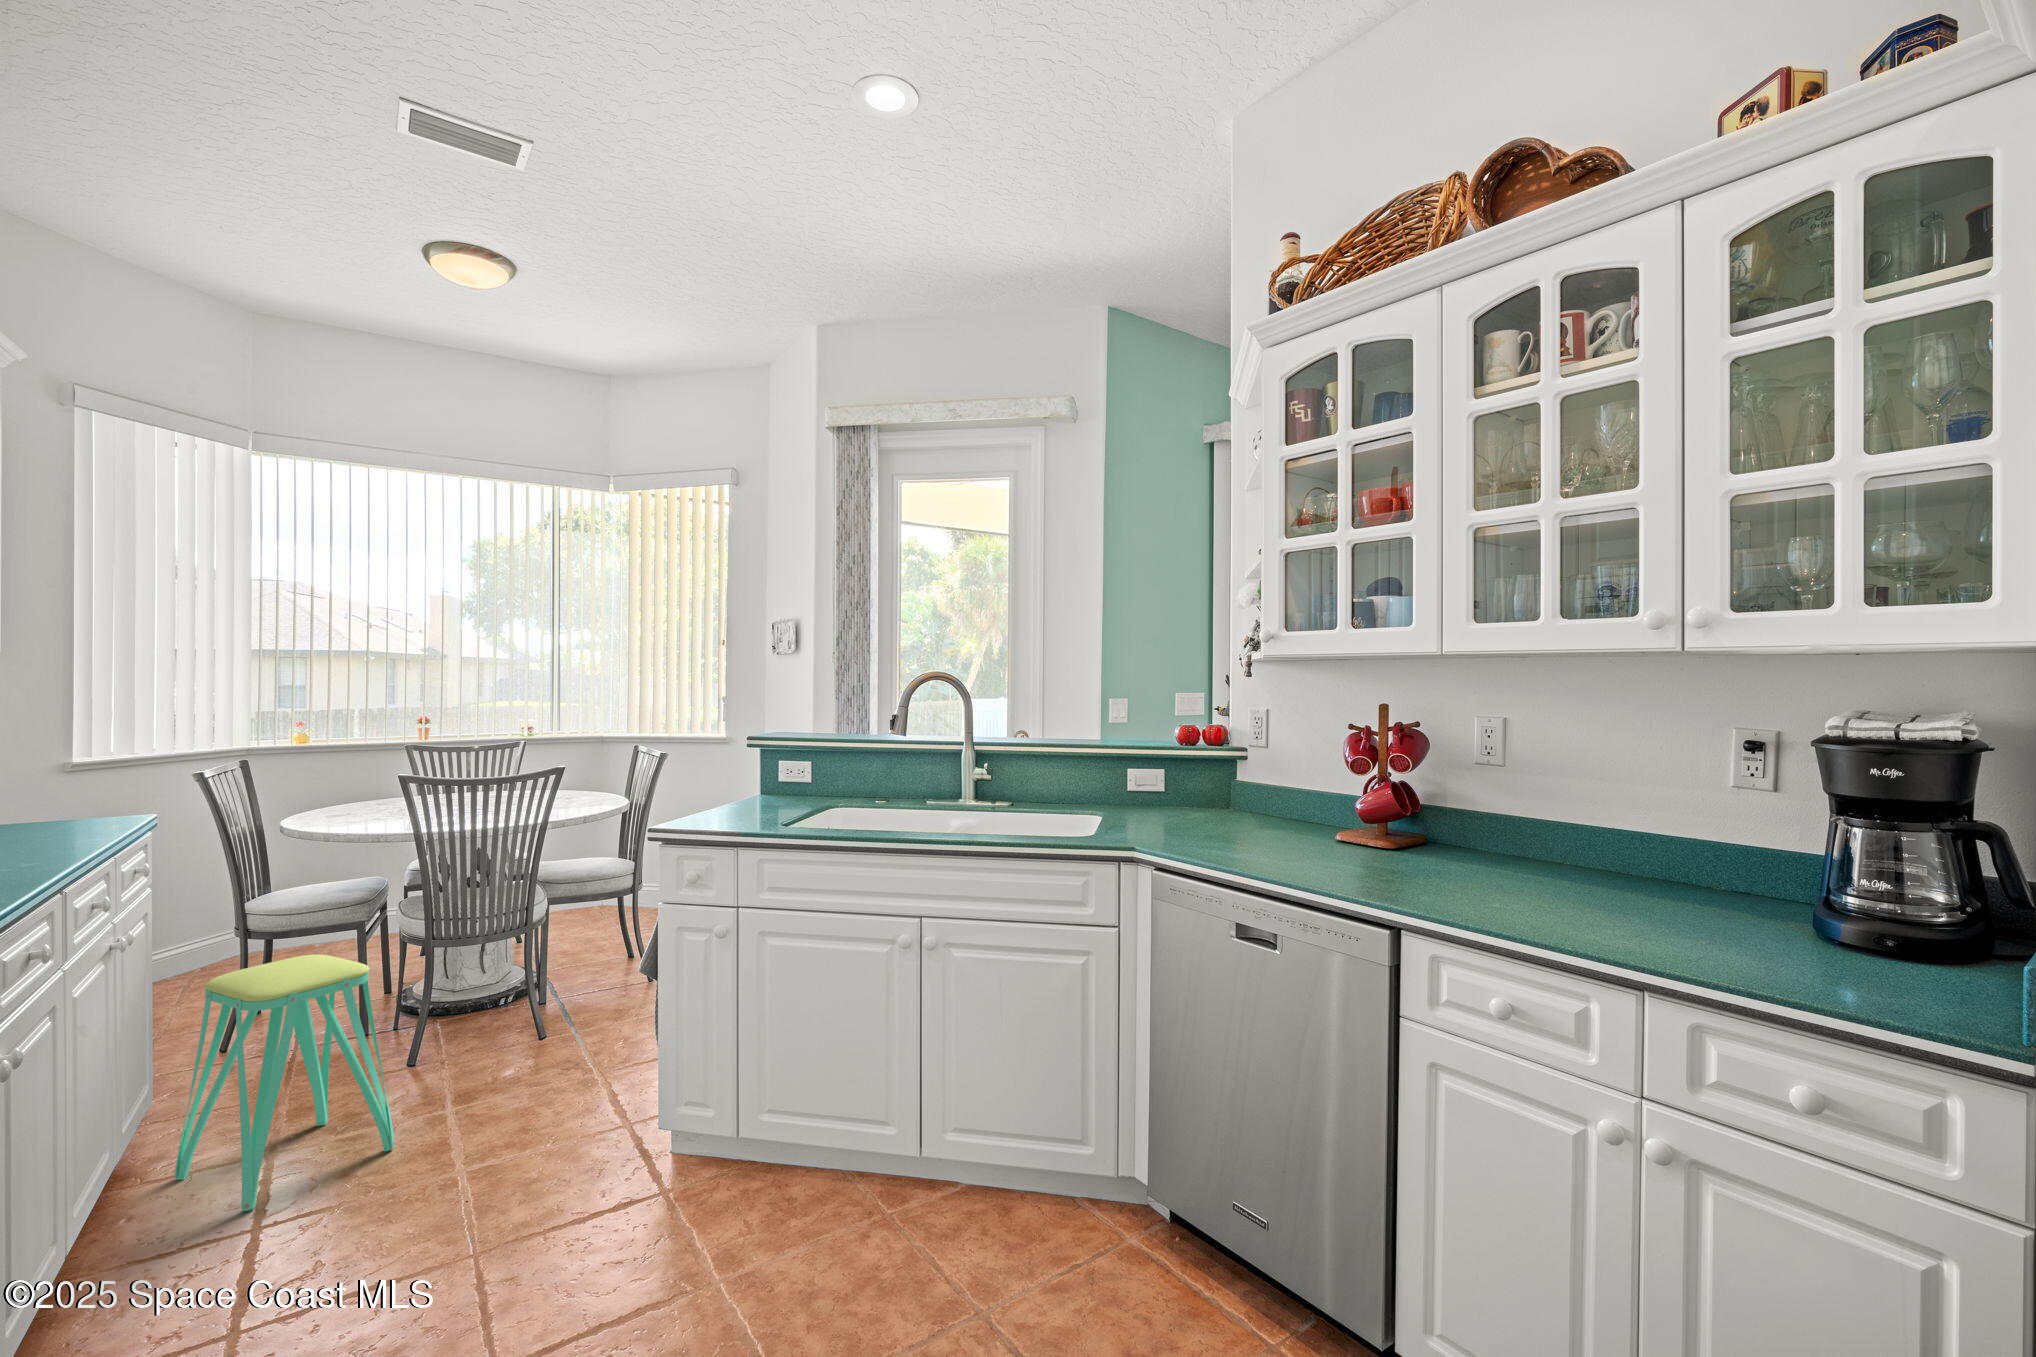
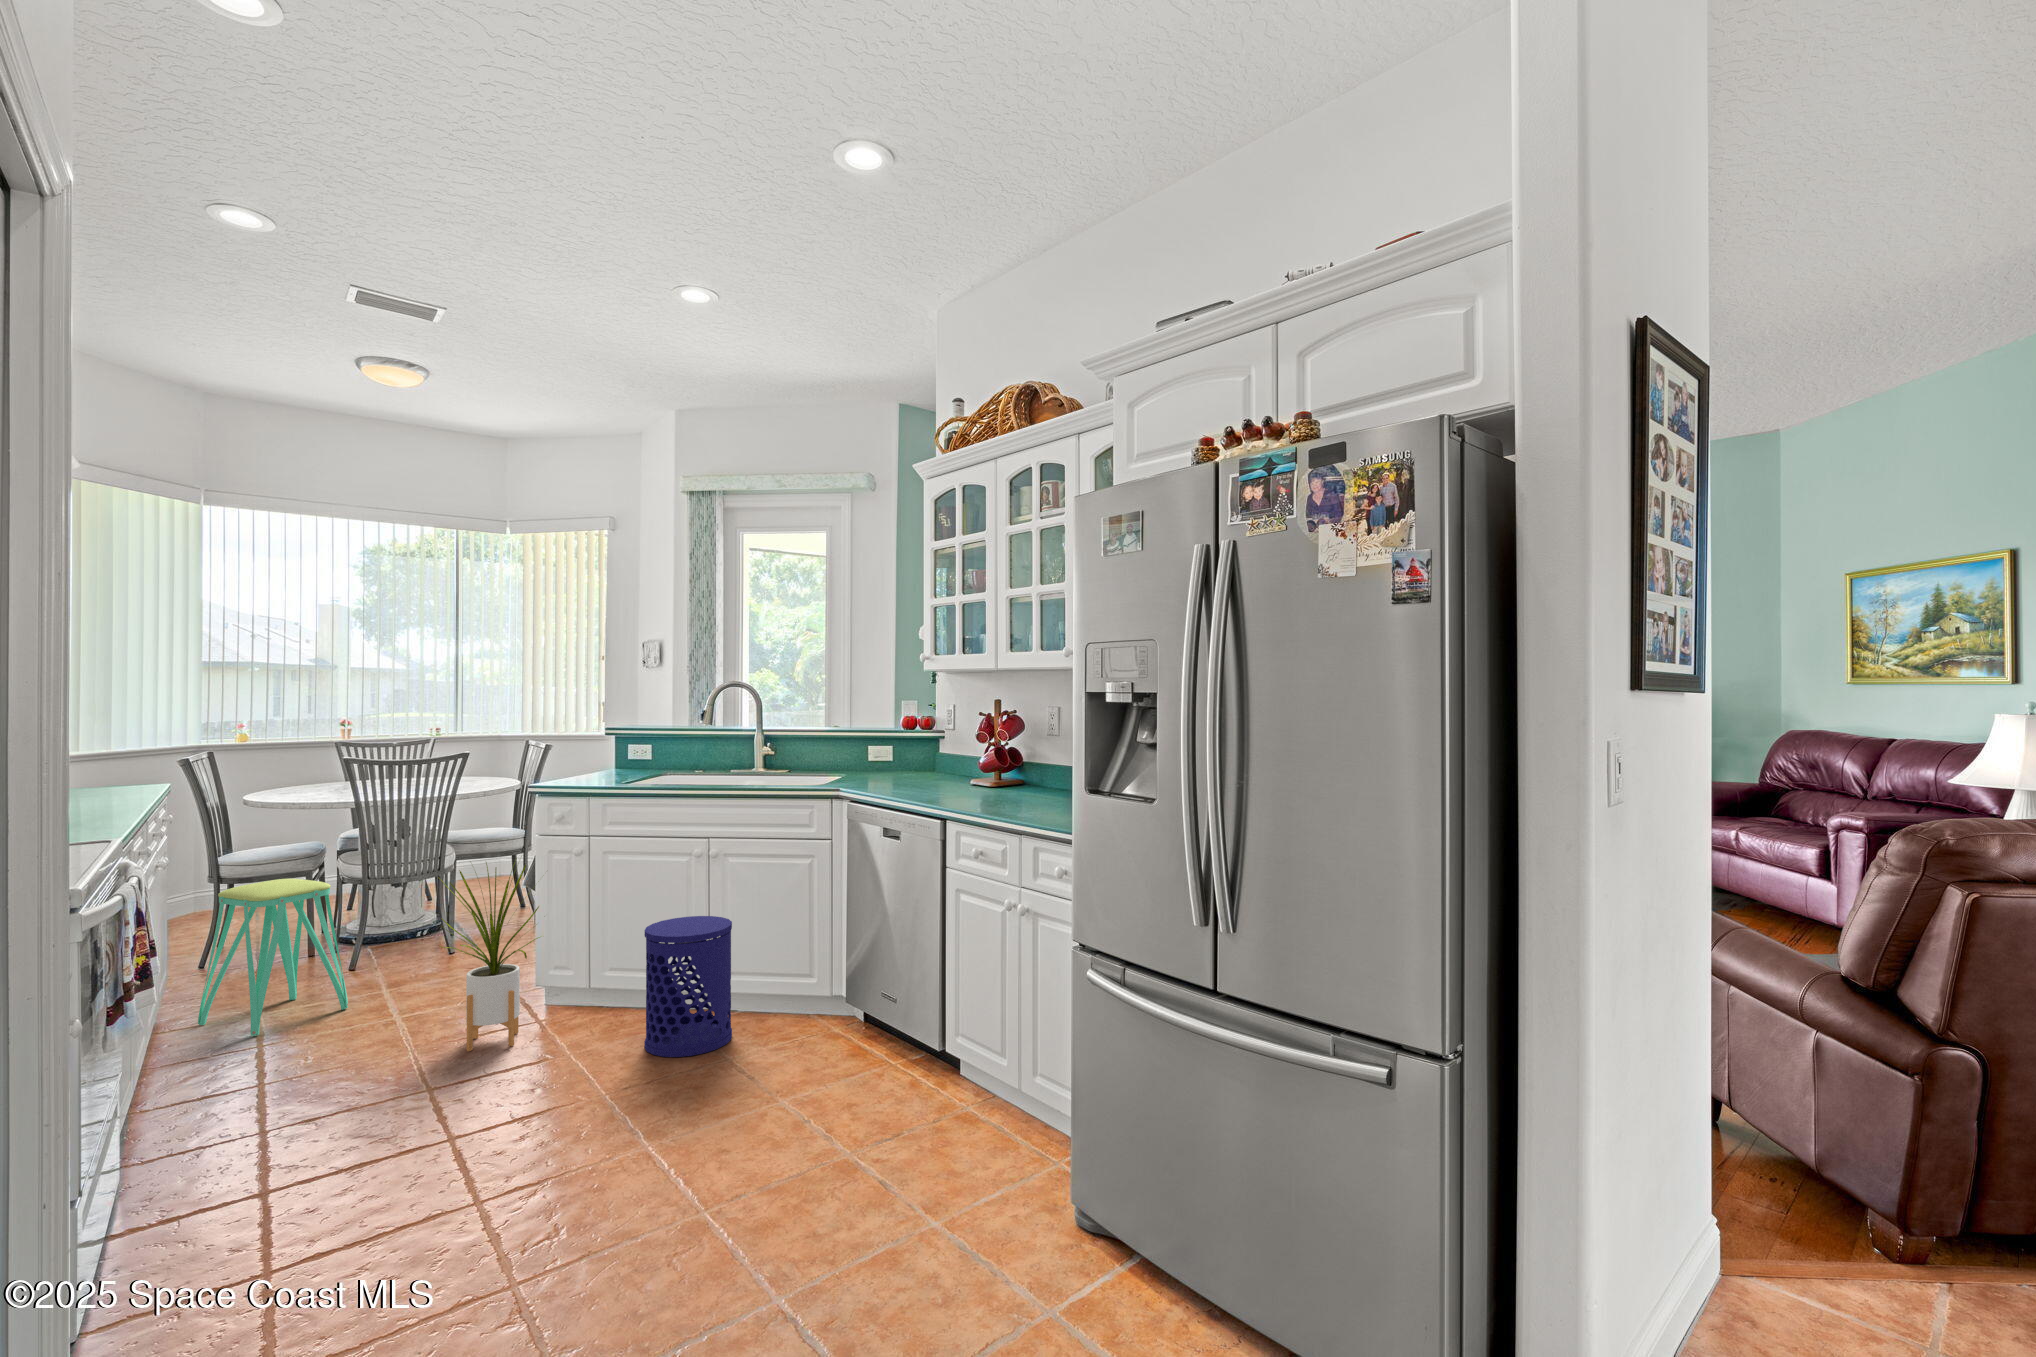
house plant: none [516,937,689,1268] -> present [439,863,540,1051]
waste bin: none [841,1042,976,1301] -> present [644,916,732,1057]

